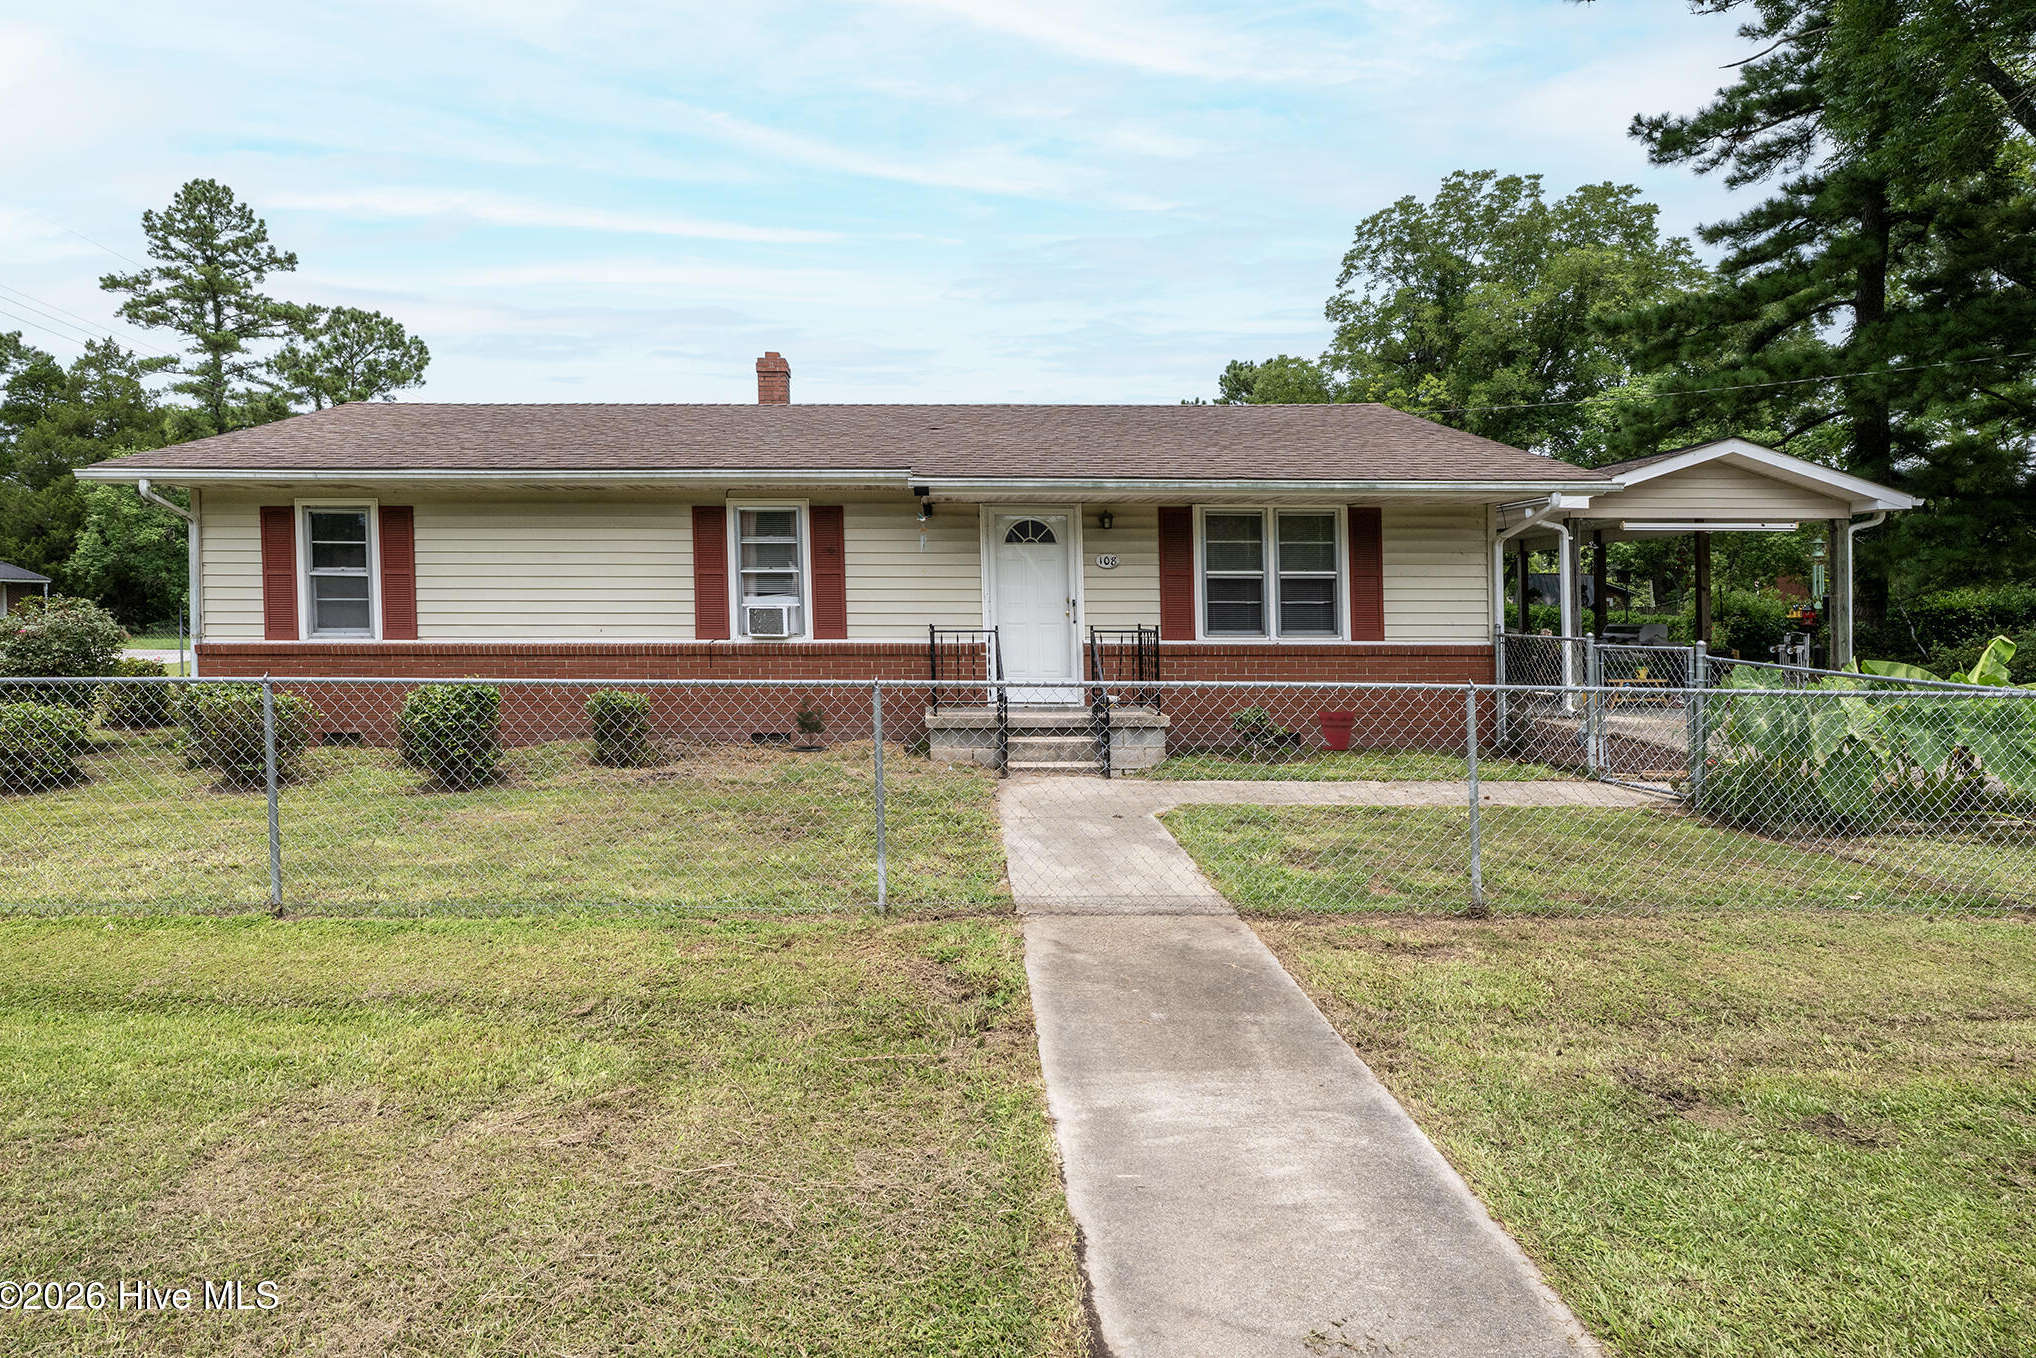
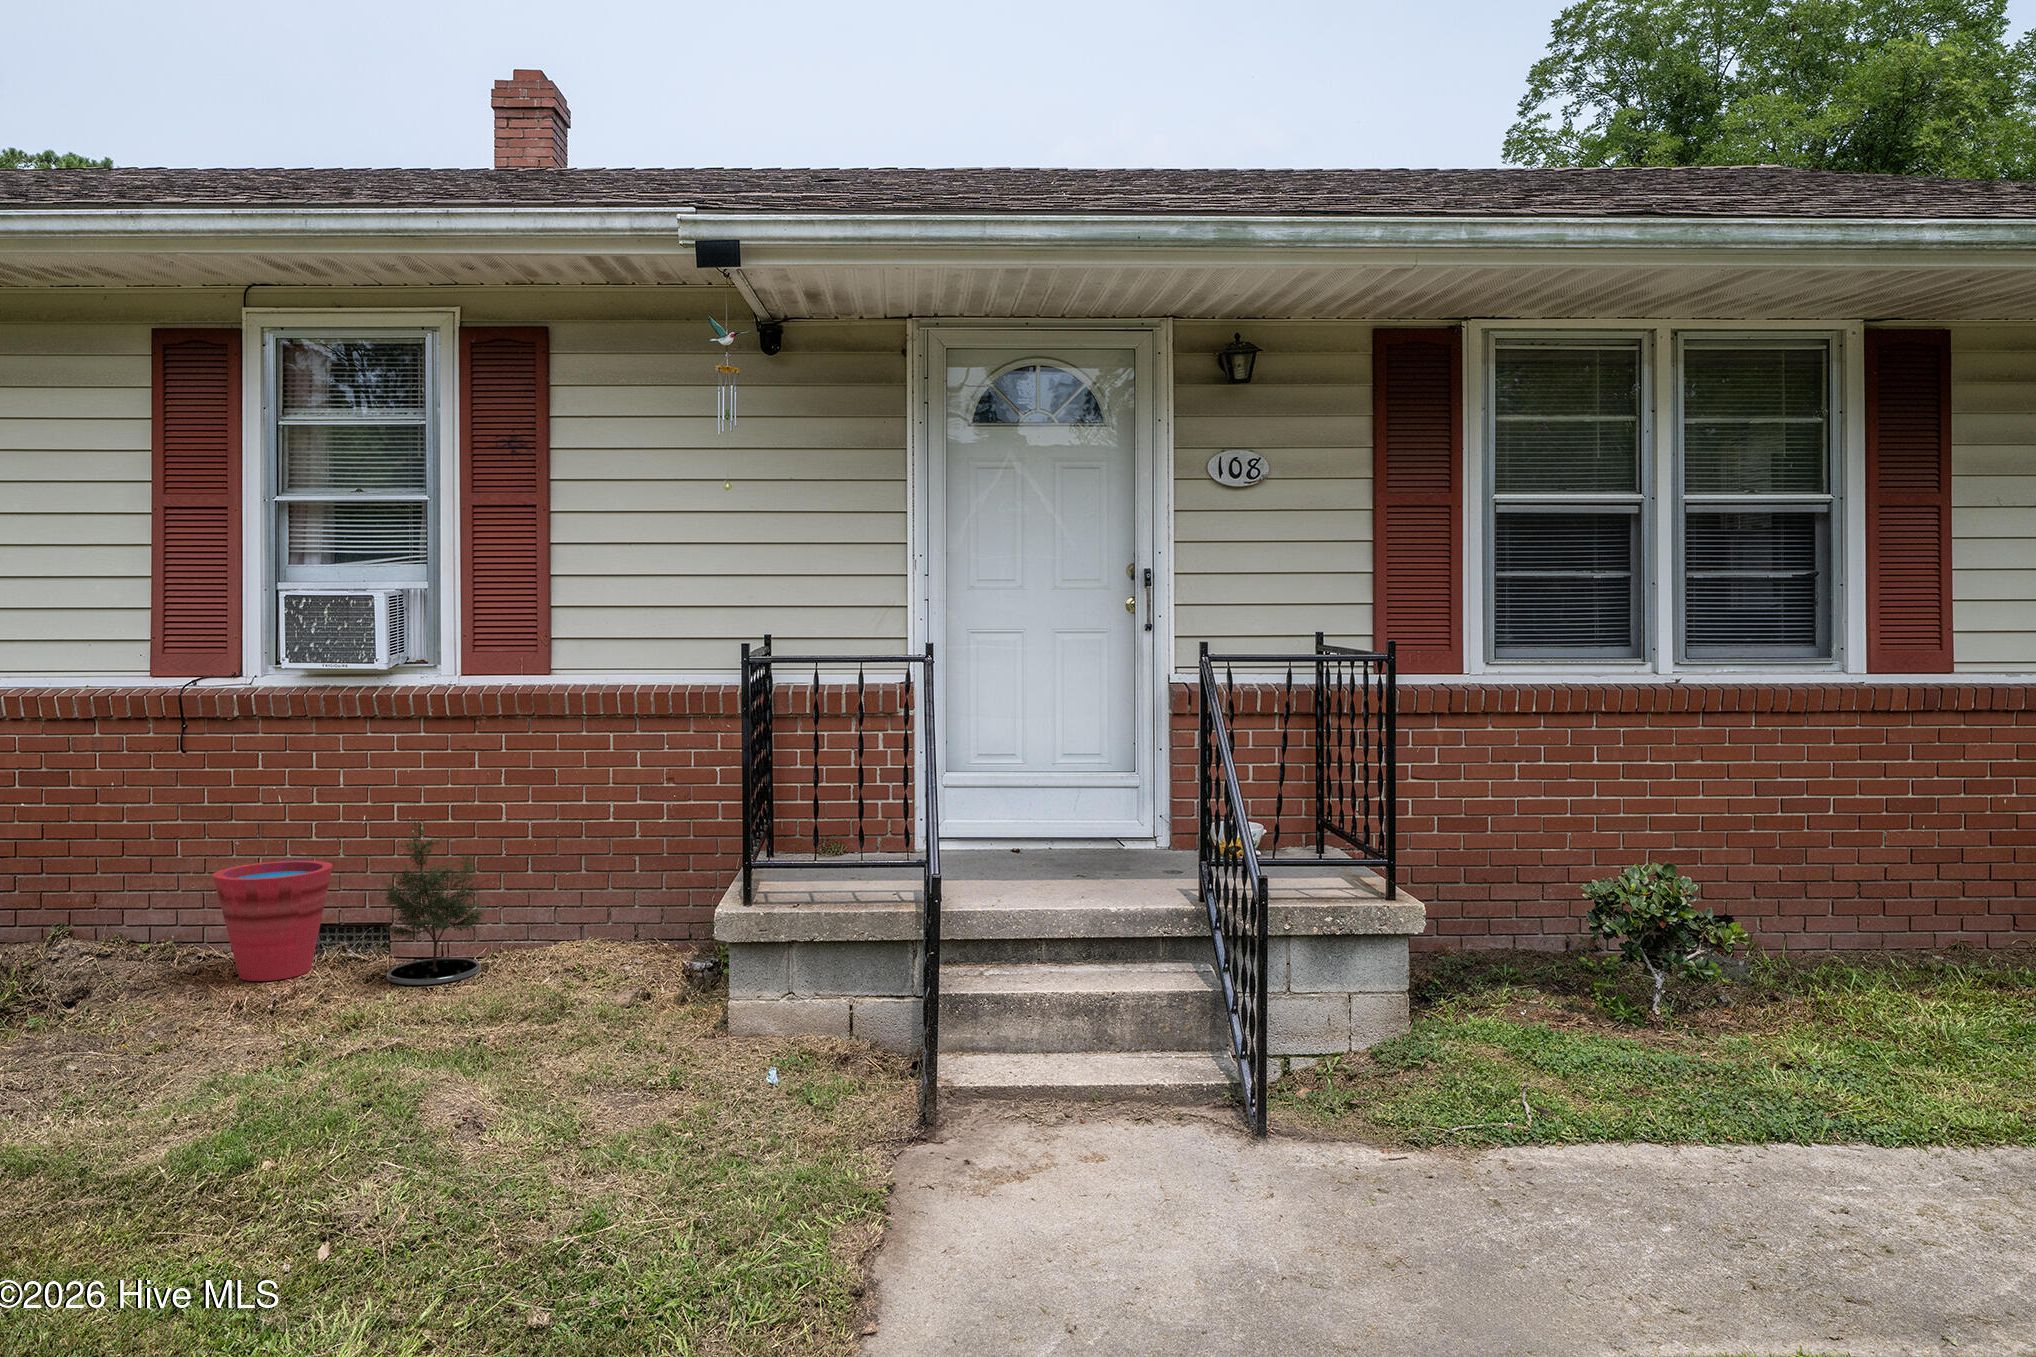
bucket: present [1318,710,1356,750] -> present [213,860,332,981]

